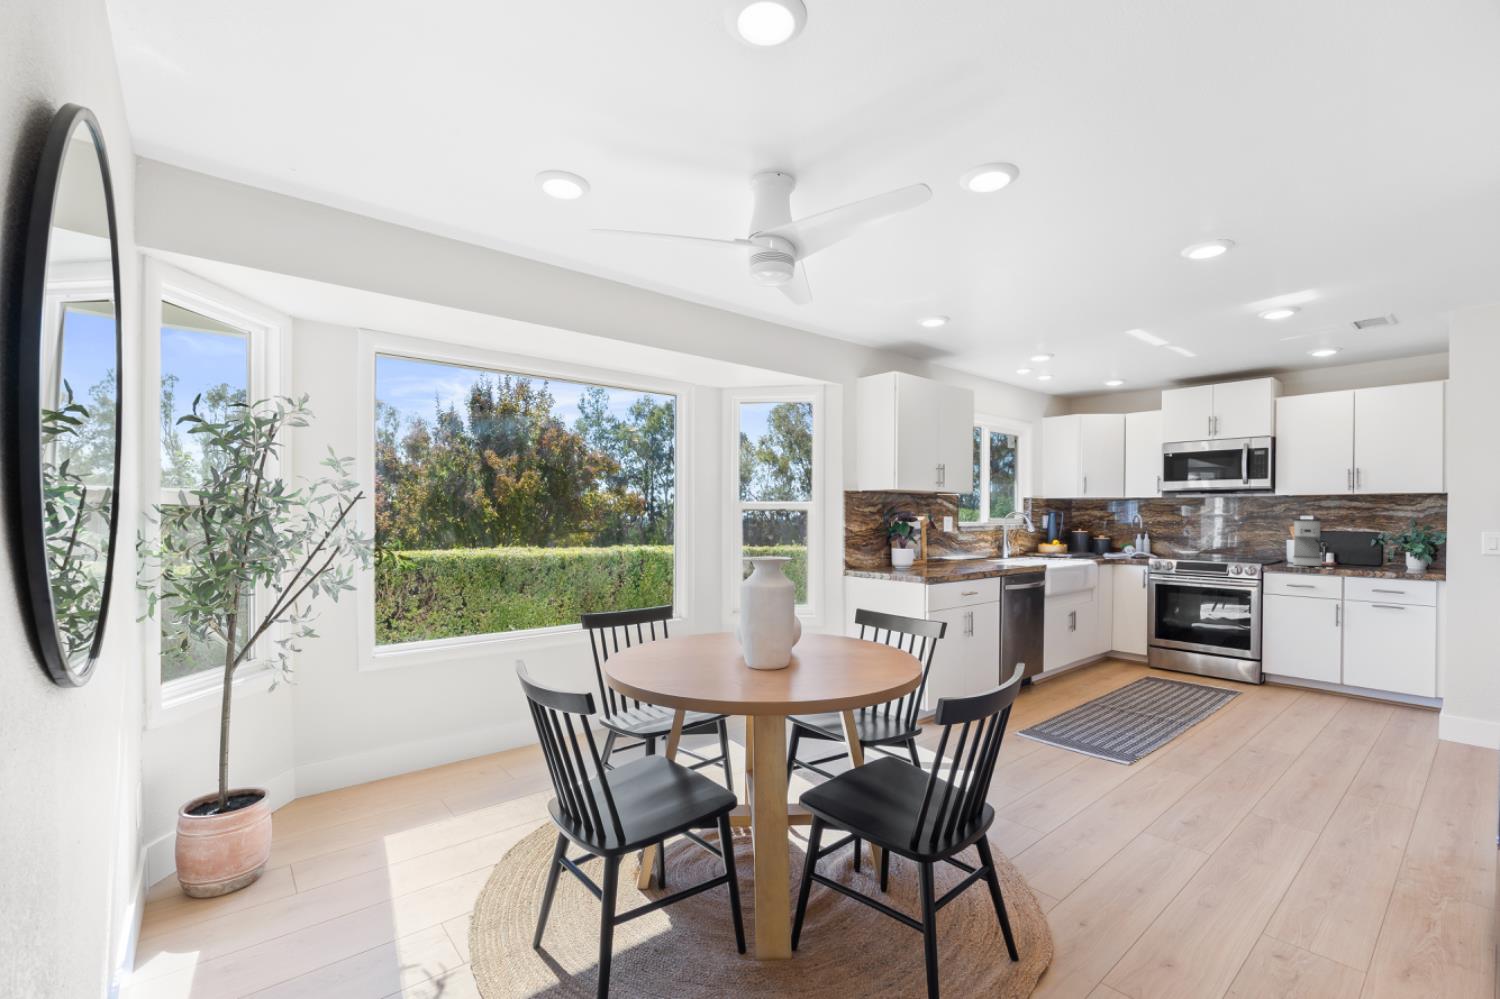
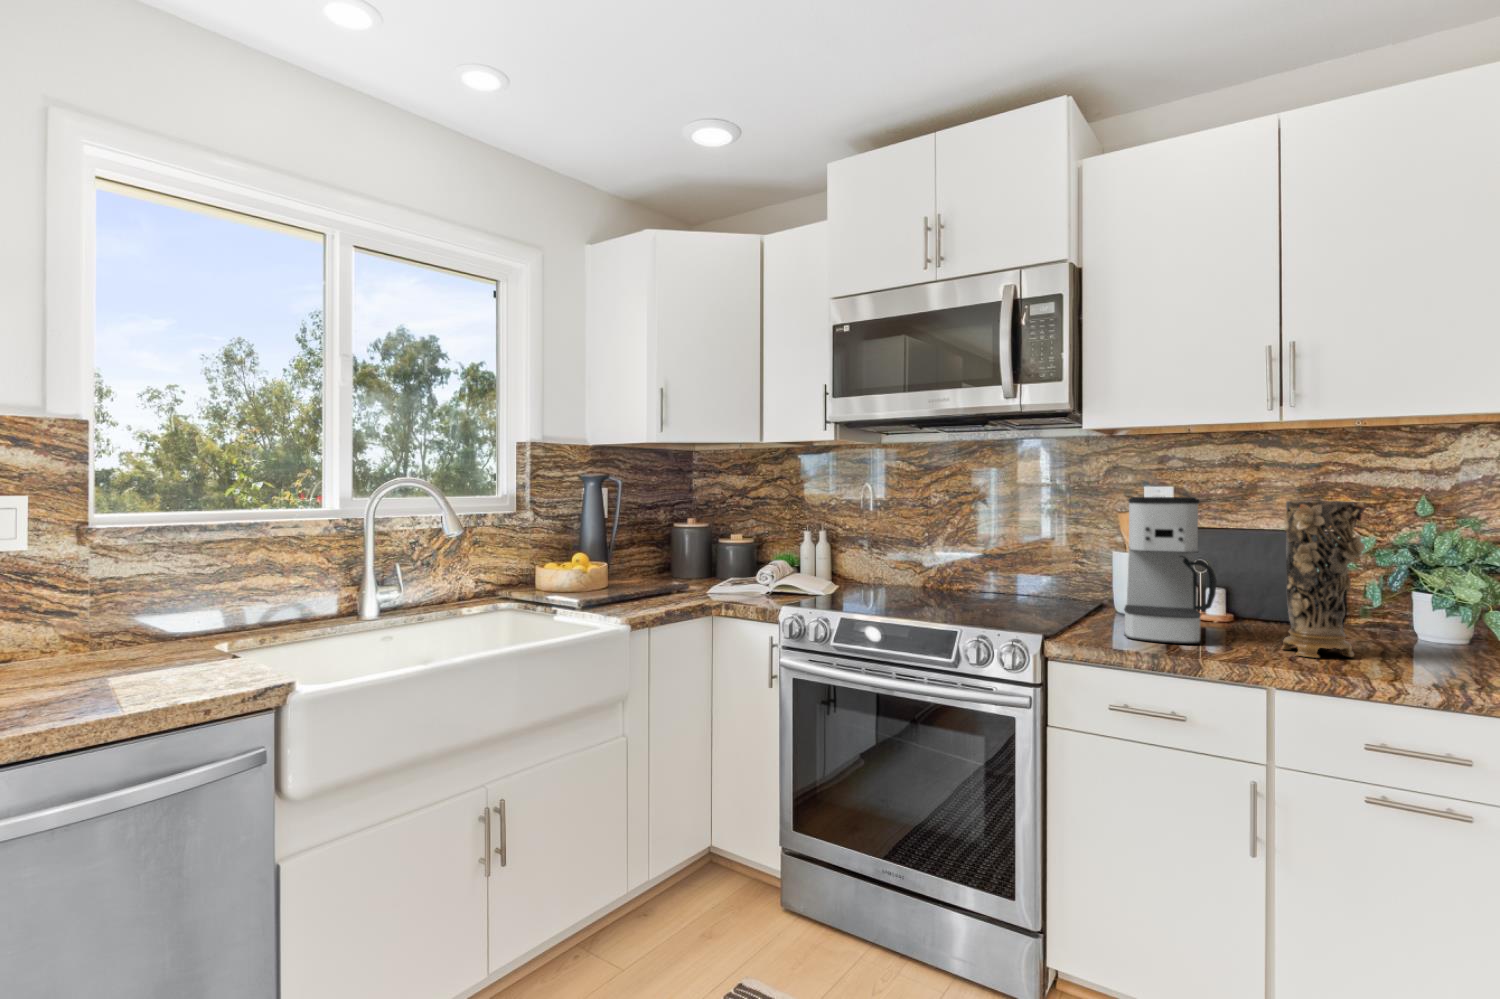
decorative vase: none [1351,521,1379,570] -> present [1282,501,1366,658]

